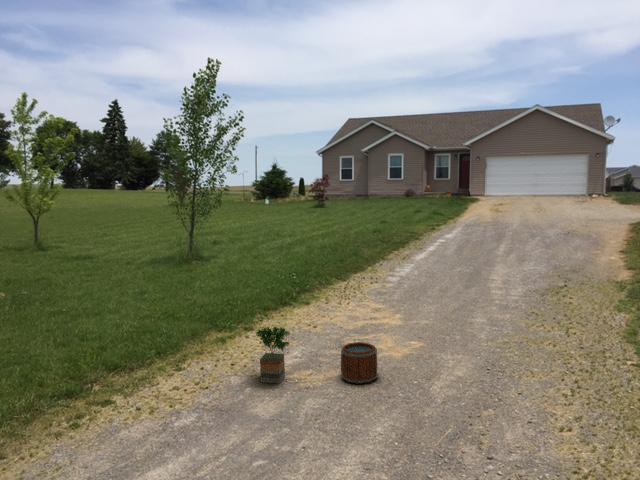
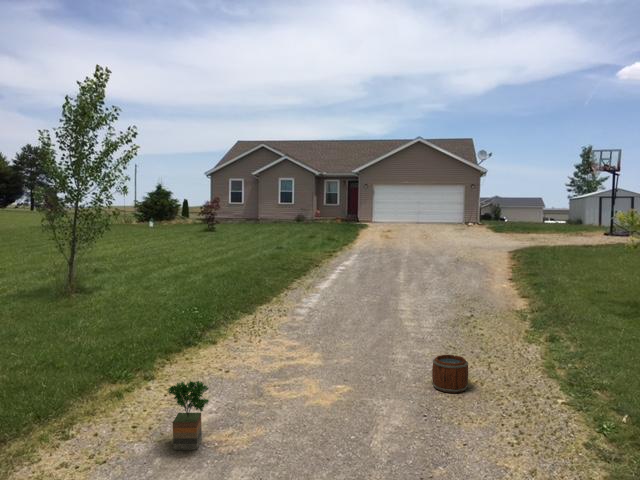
bucket: present [341,342,378,384] -> present [432,355,468,393]

